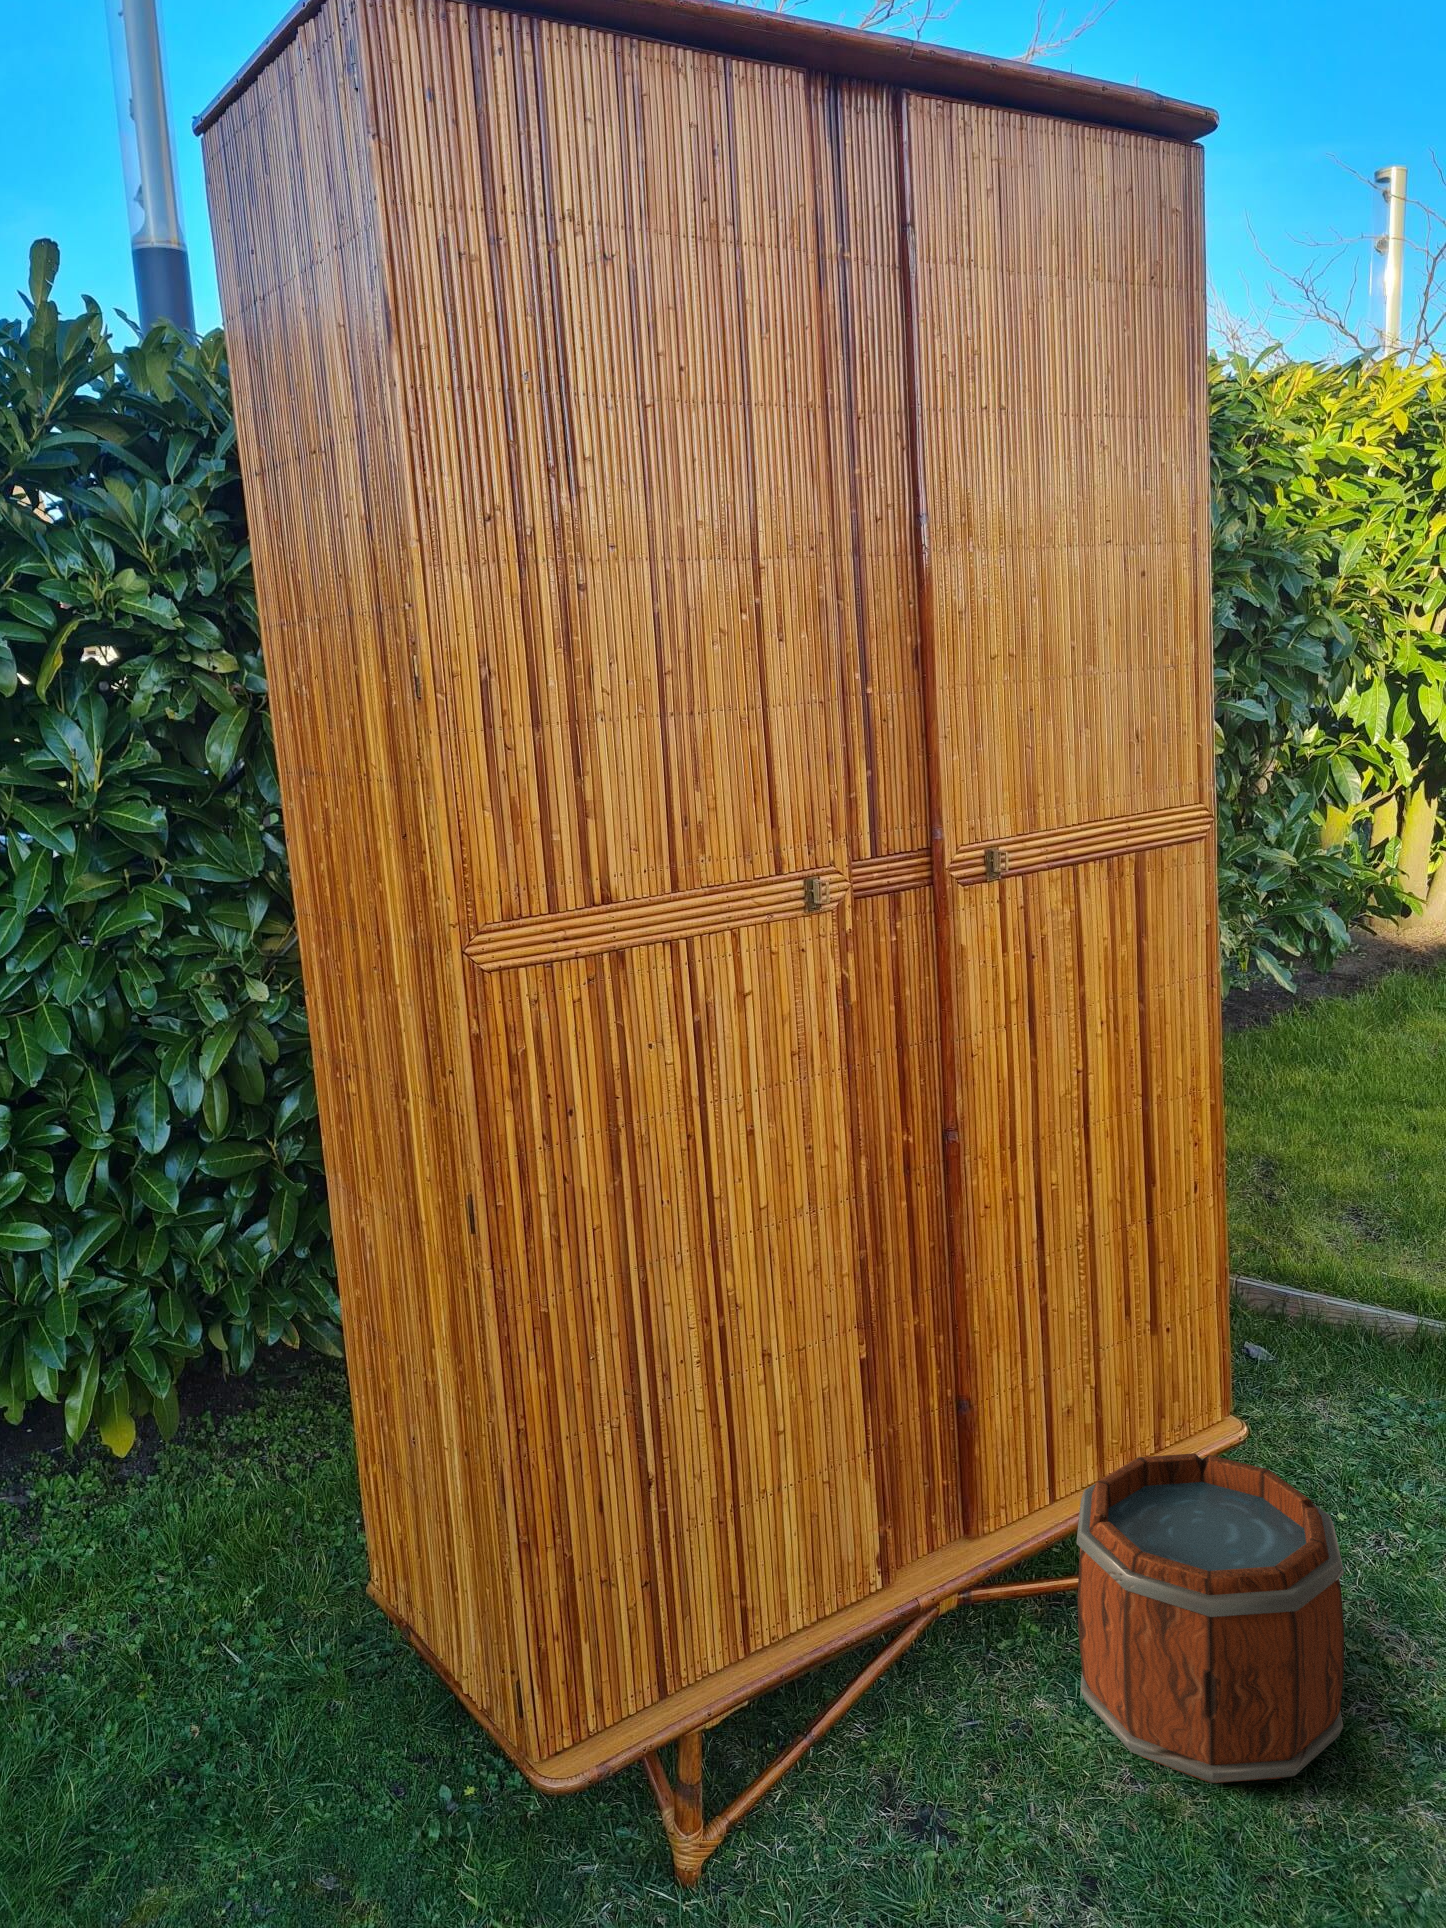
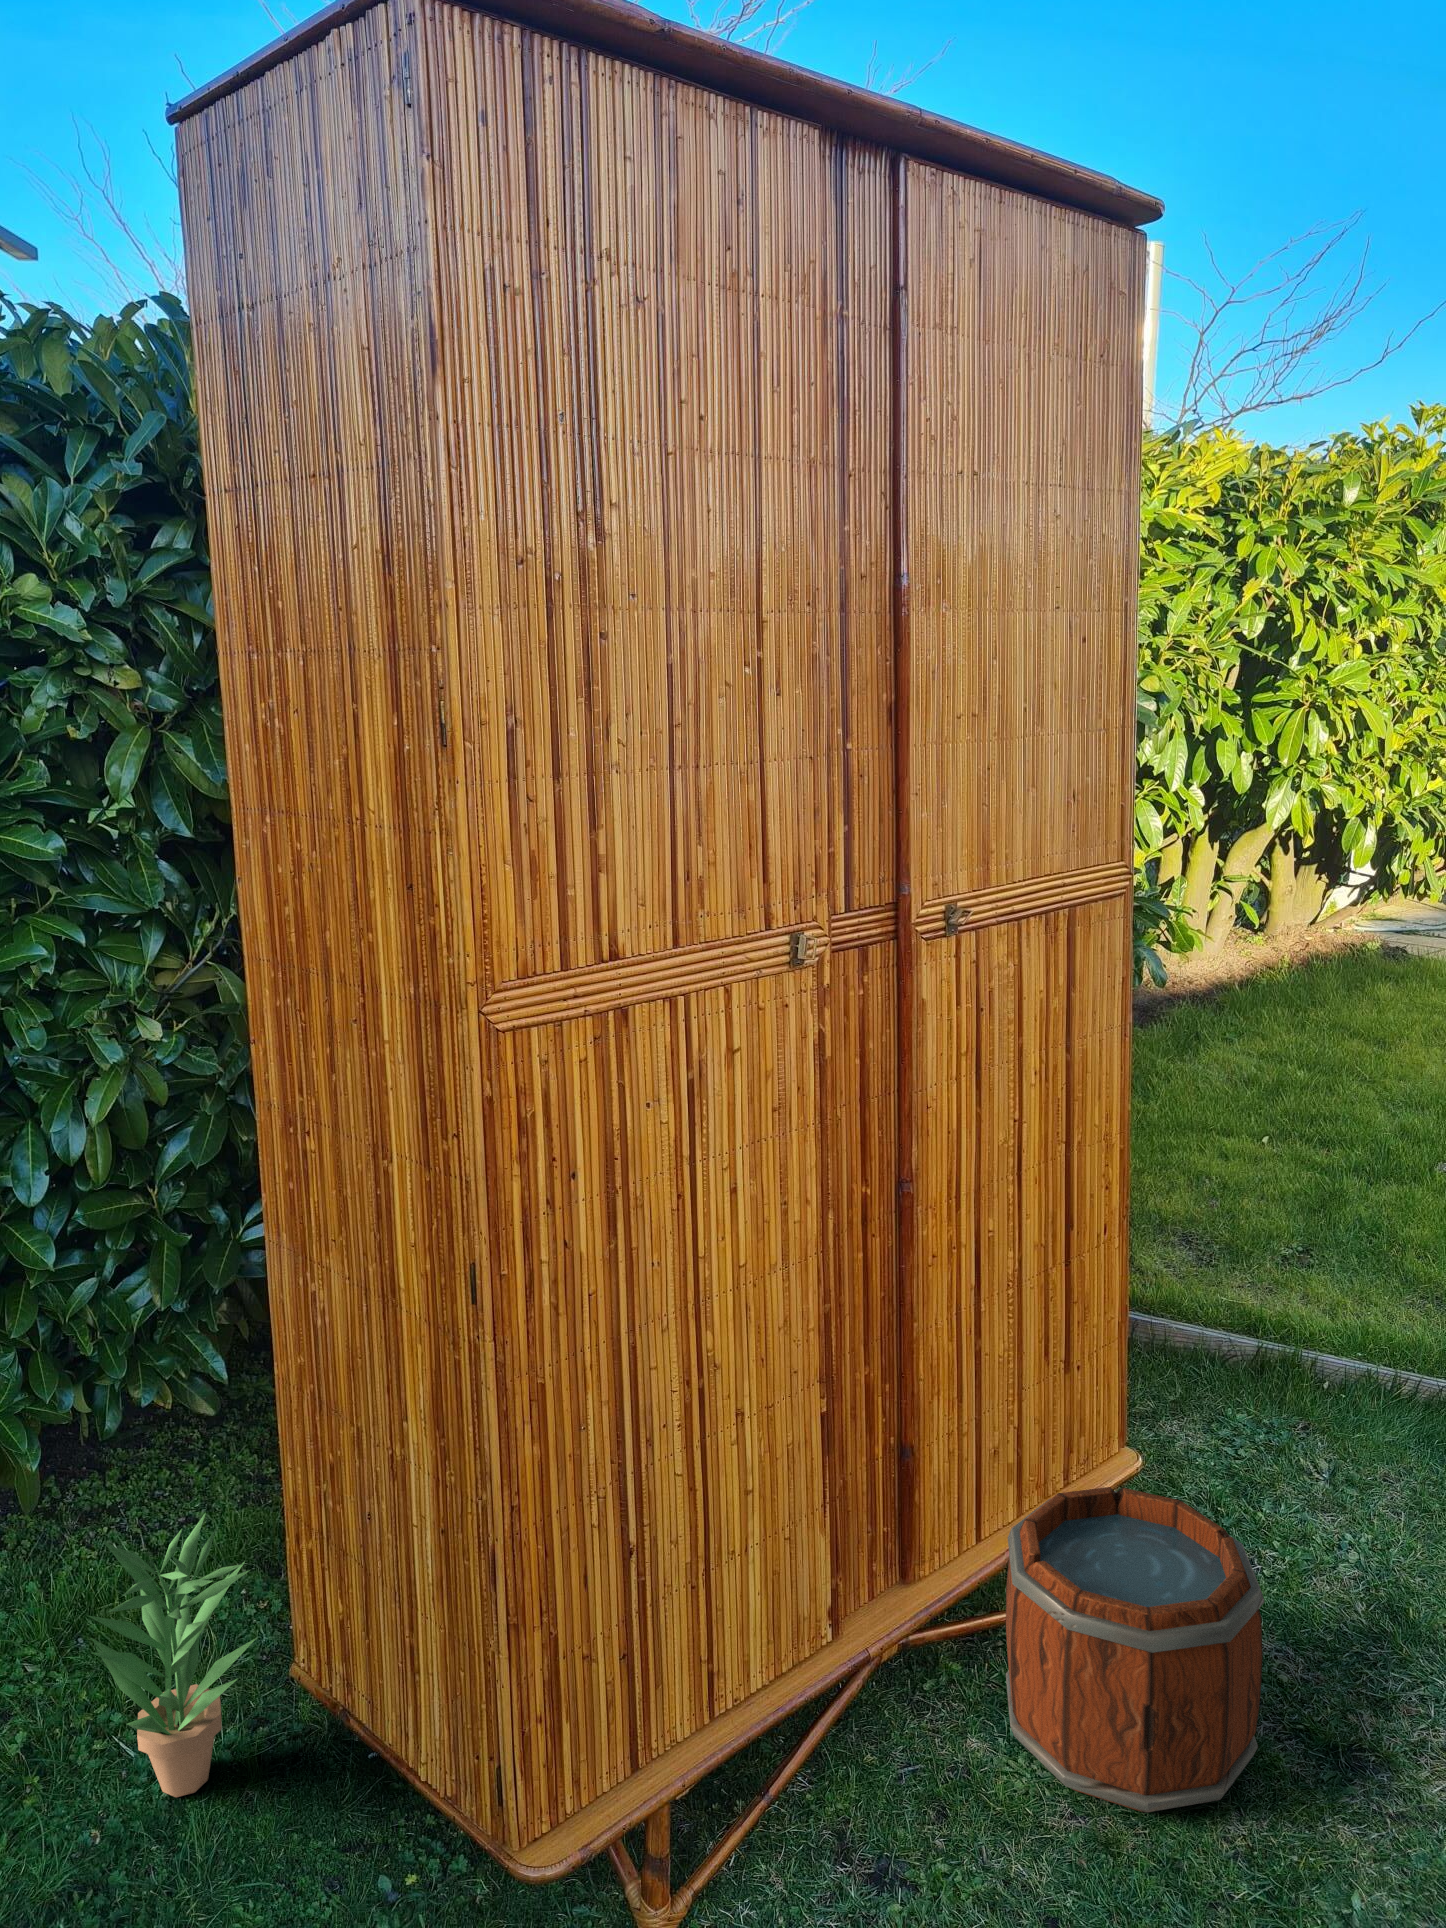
potted plant: none [180,1436,337,1701] -> present [88,1514,256,1797]

